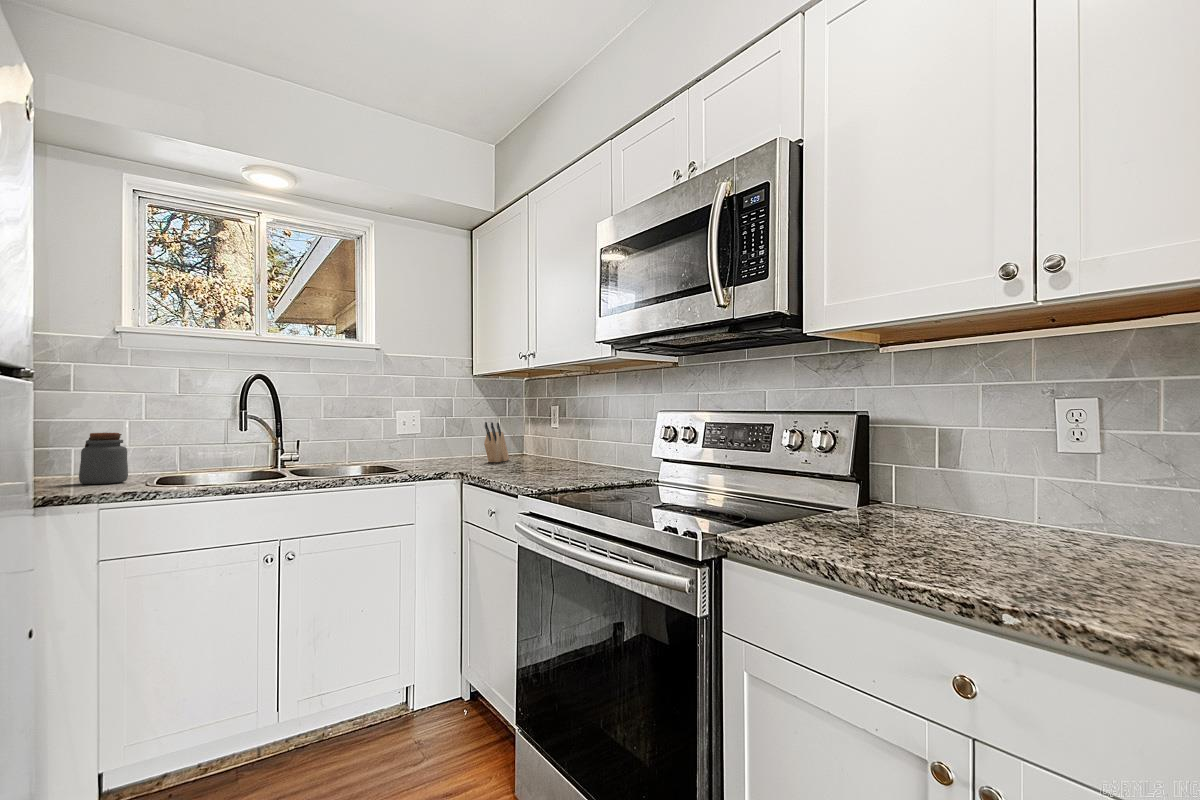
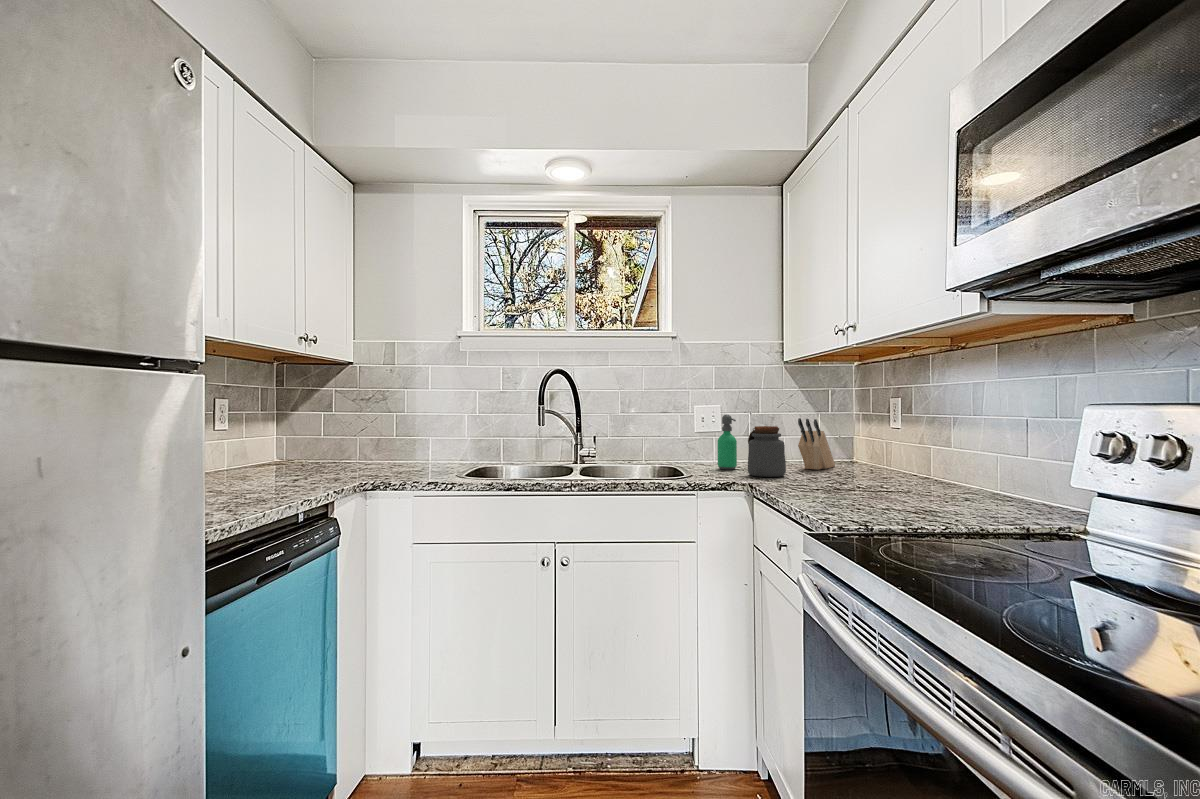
soap dispenser: none [419,419,436,466] -> present [718,414,737,470]
jar: present [79,433,128,484] -> present [748,426,786,477]

